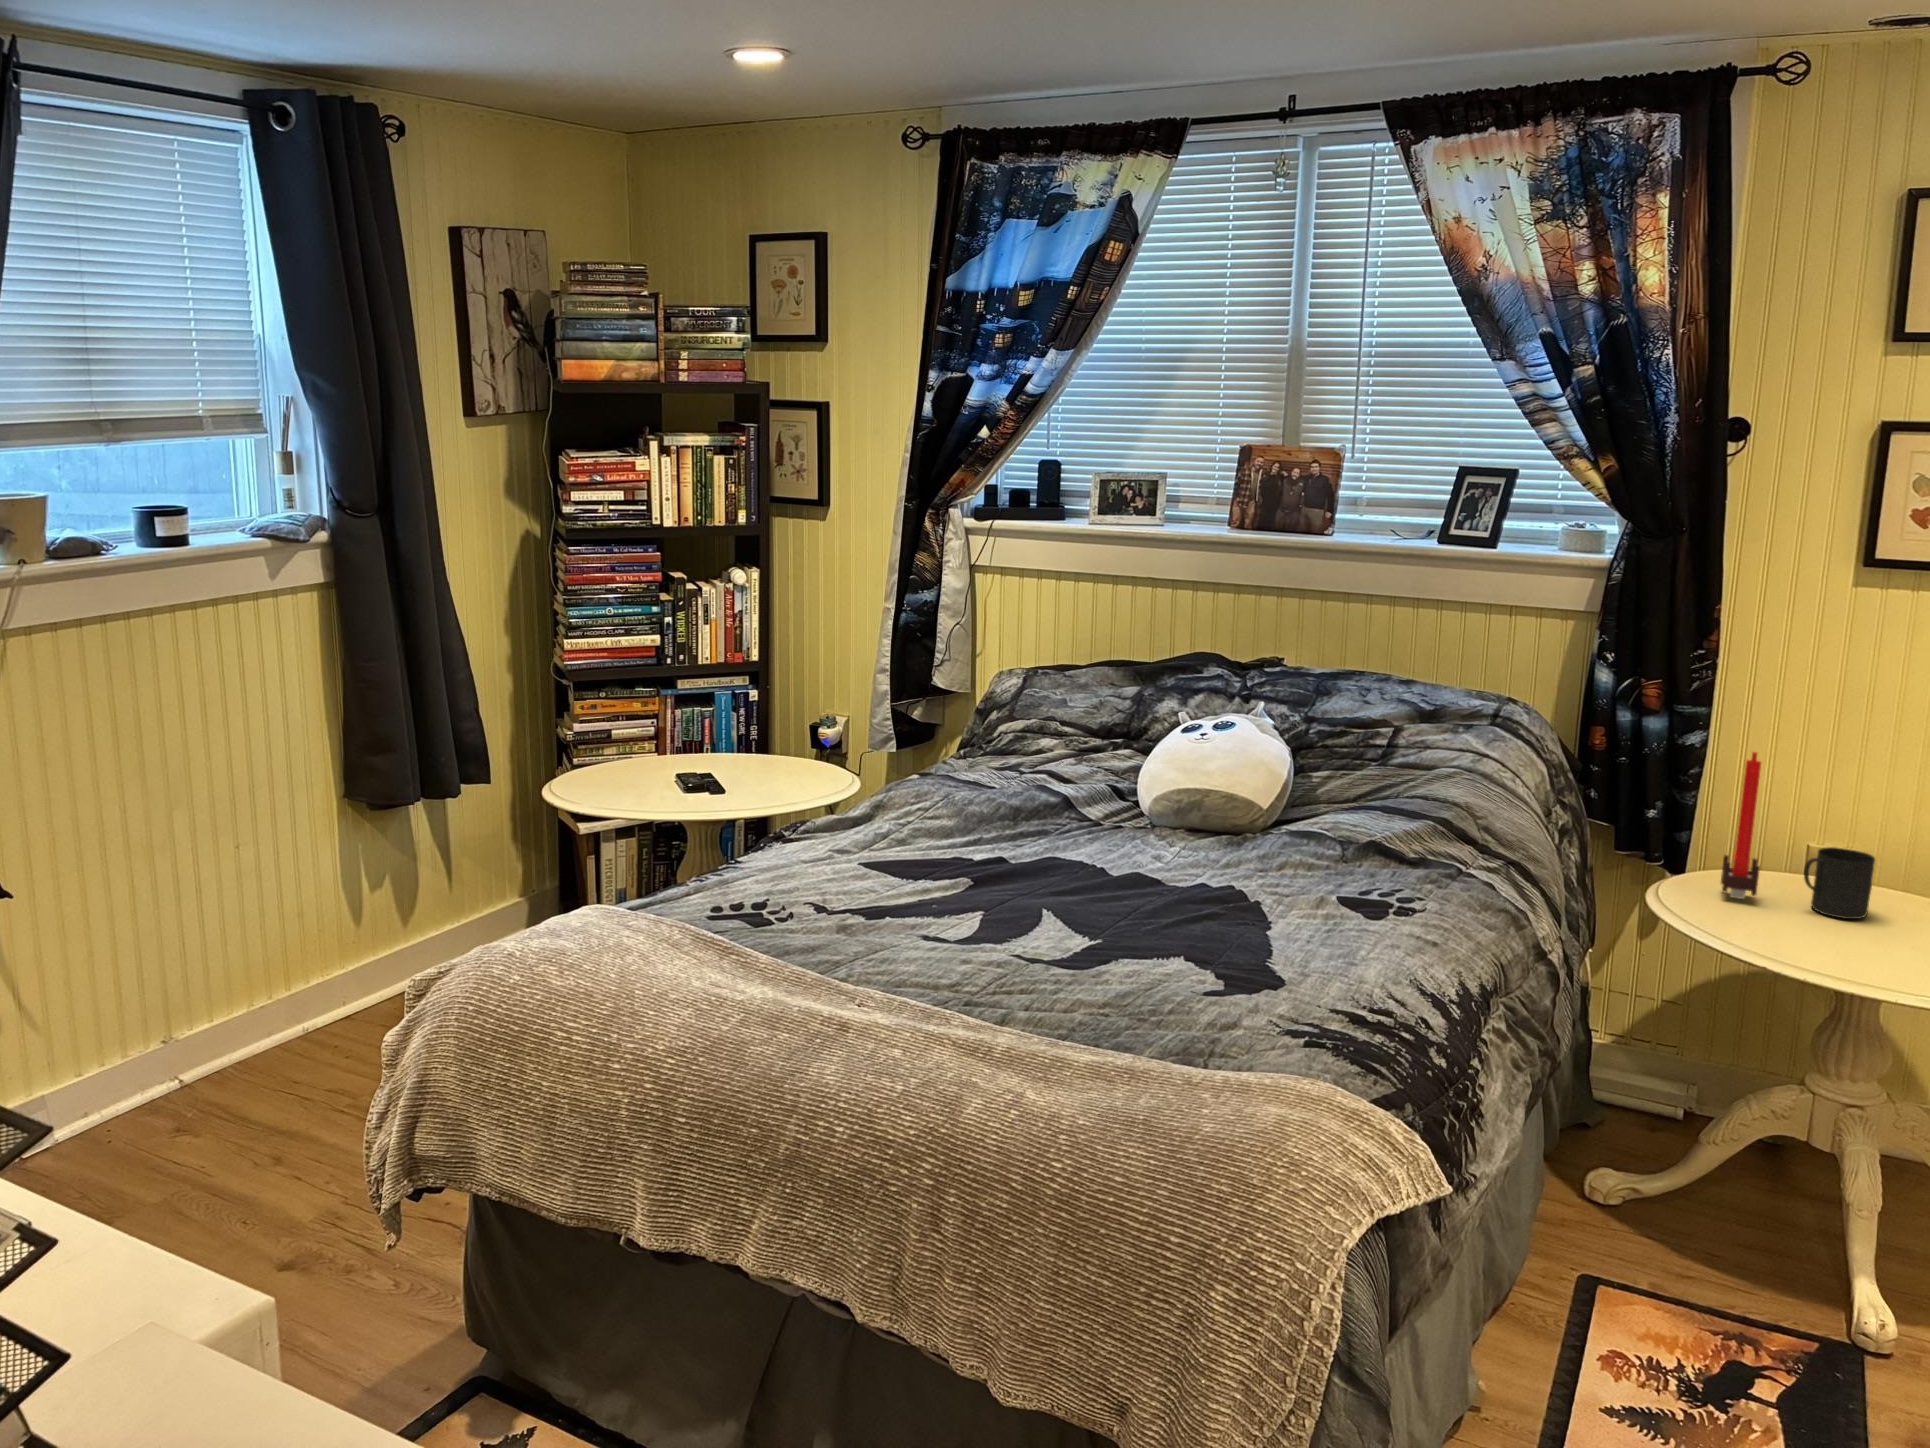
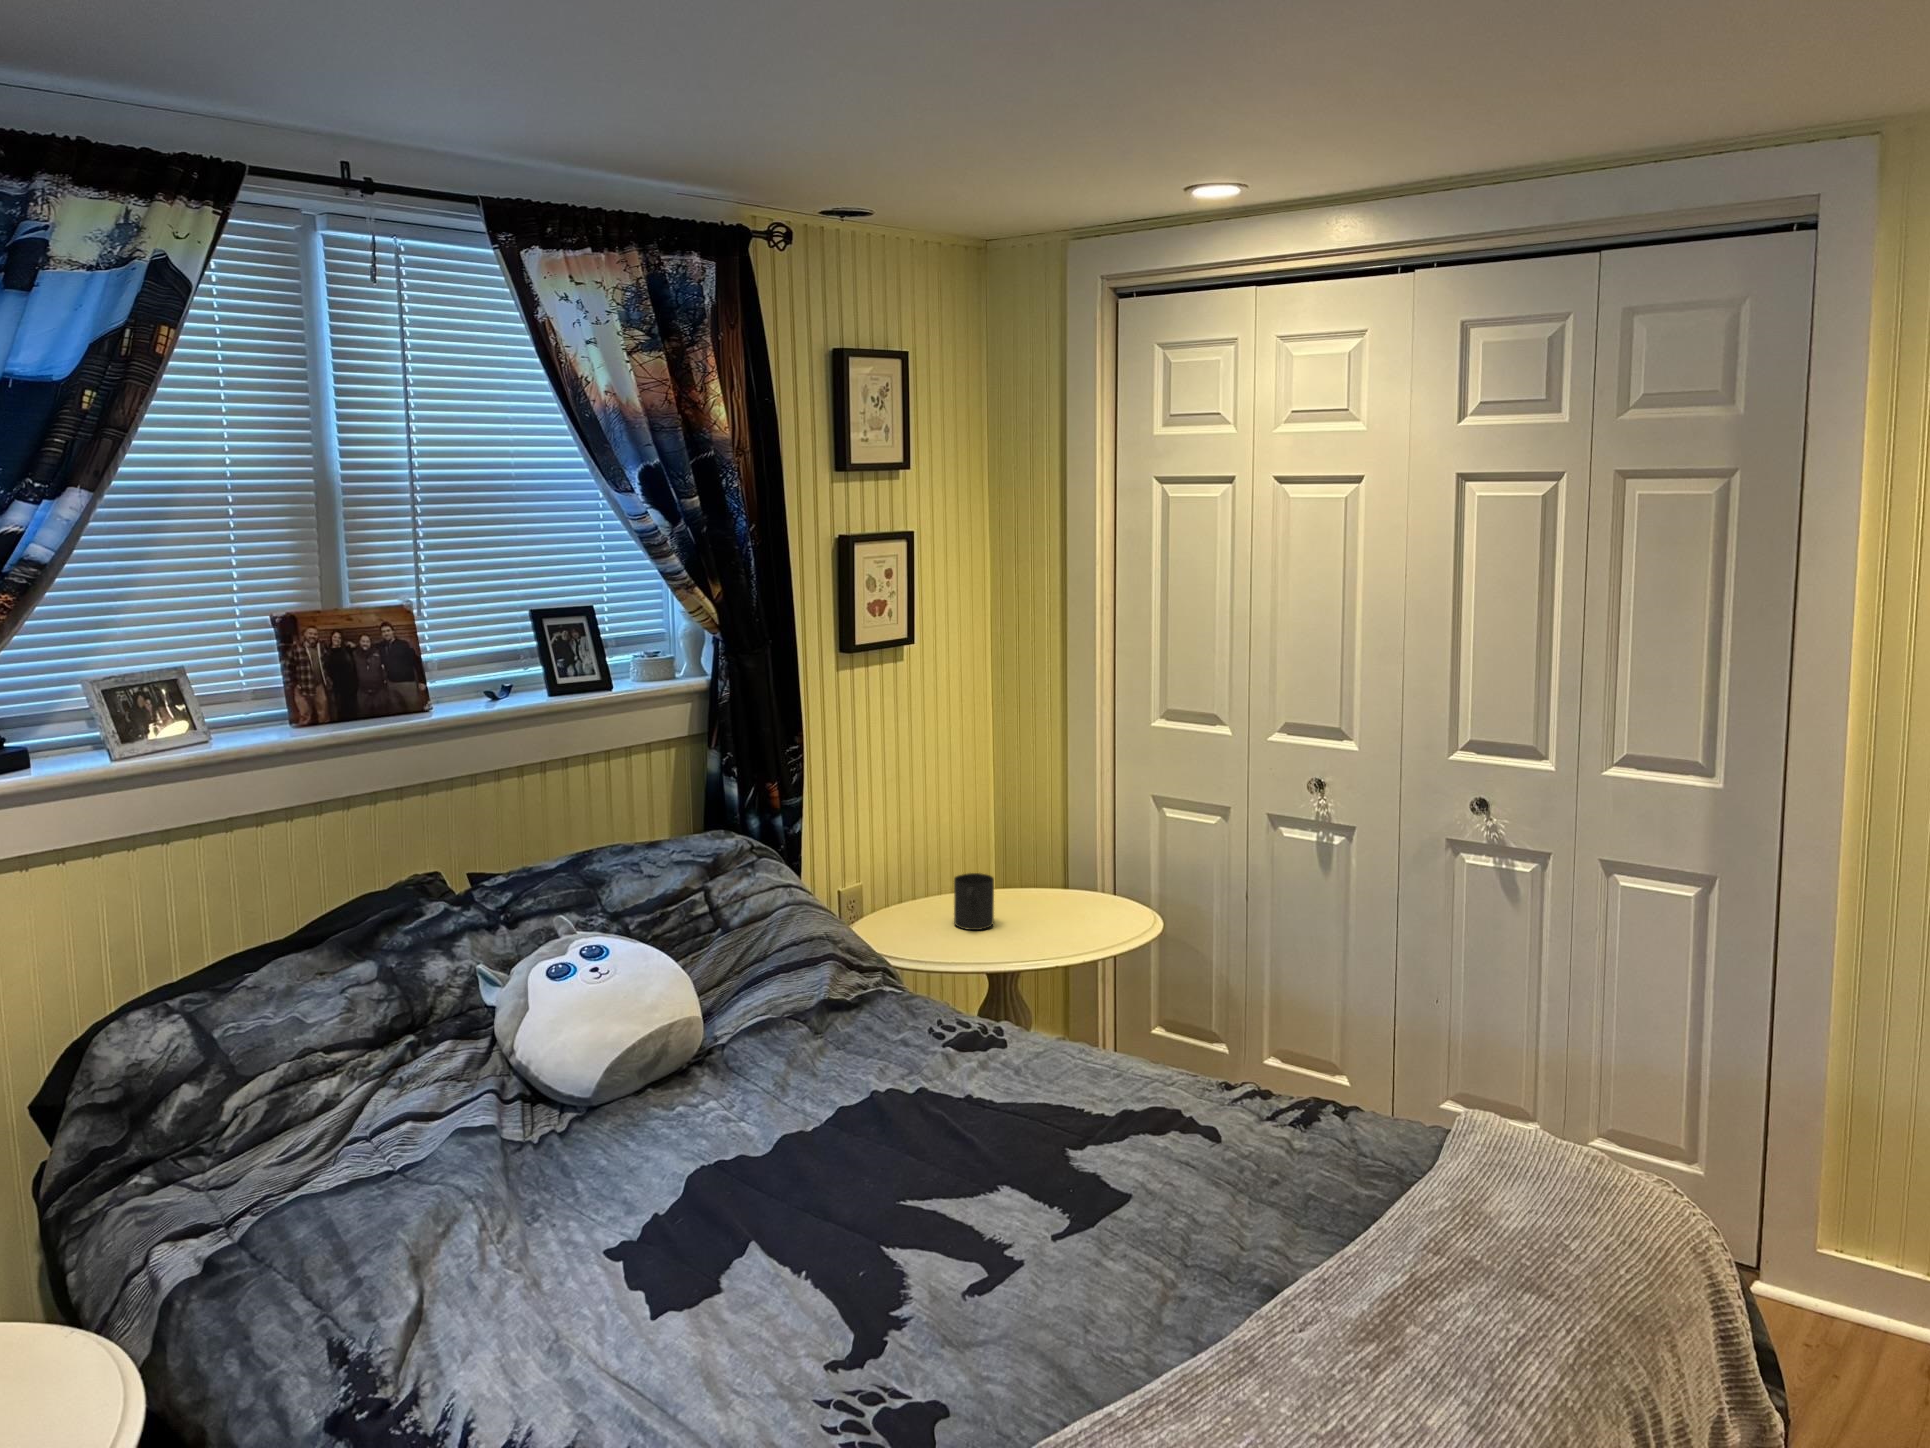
candle: present [1721,752,1761,899] -> none [917,817,953,944]

